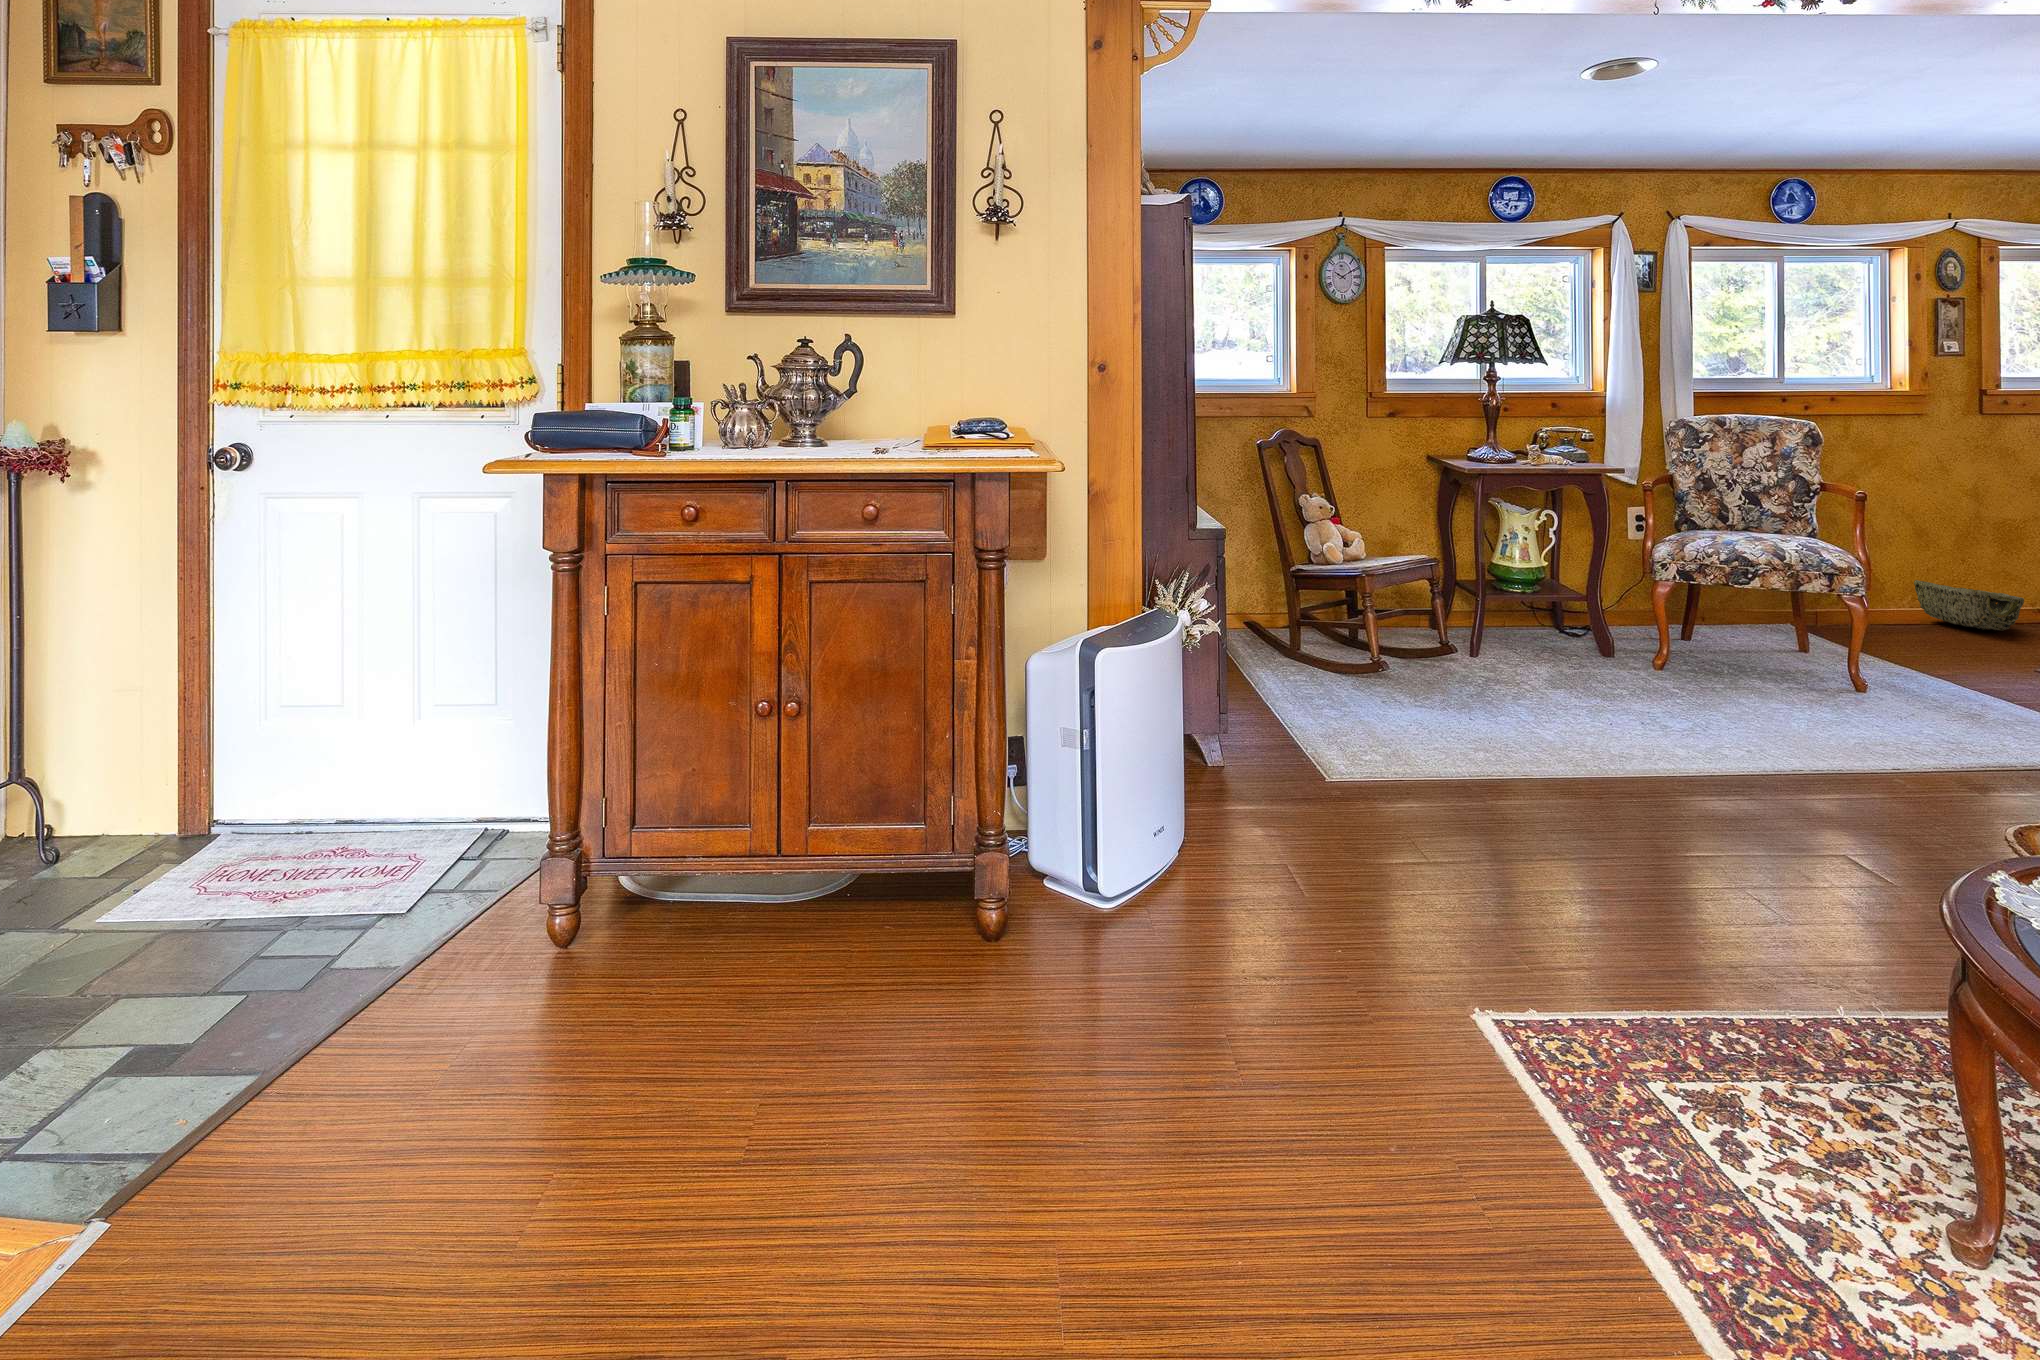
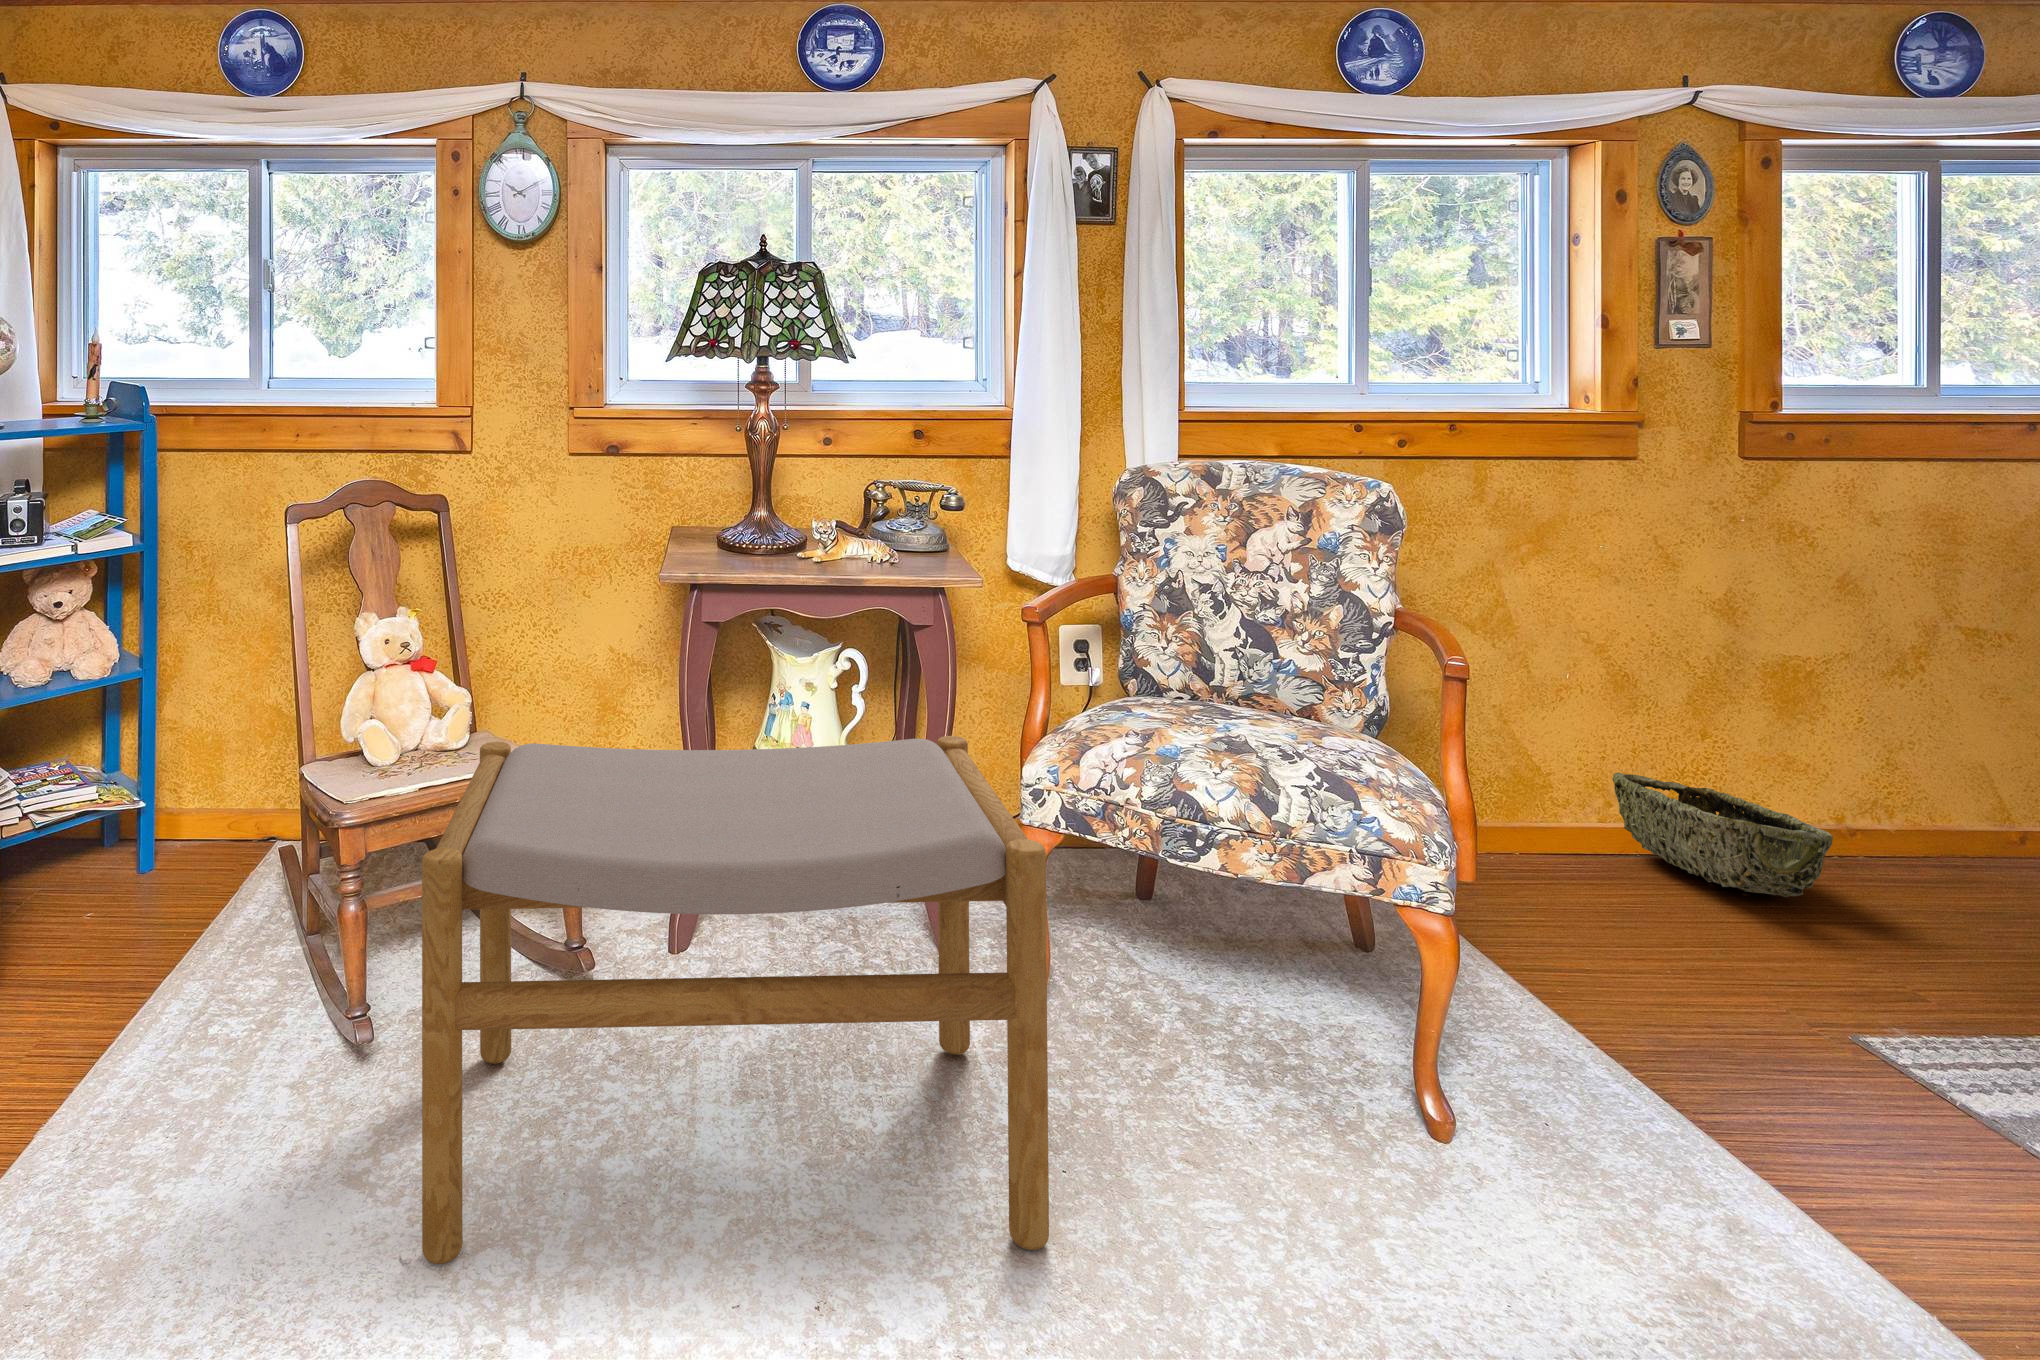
footstool: none [1439,531,1726,705] -> present [422,736,1049,1264]

